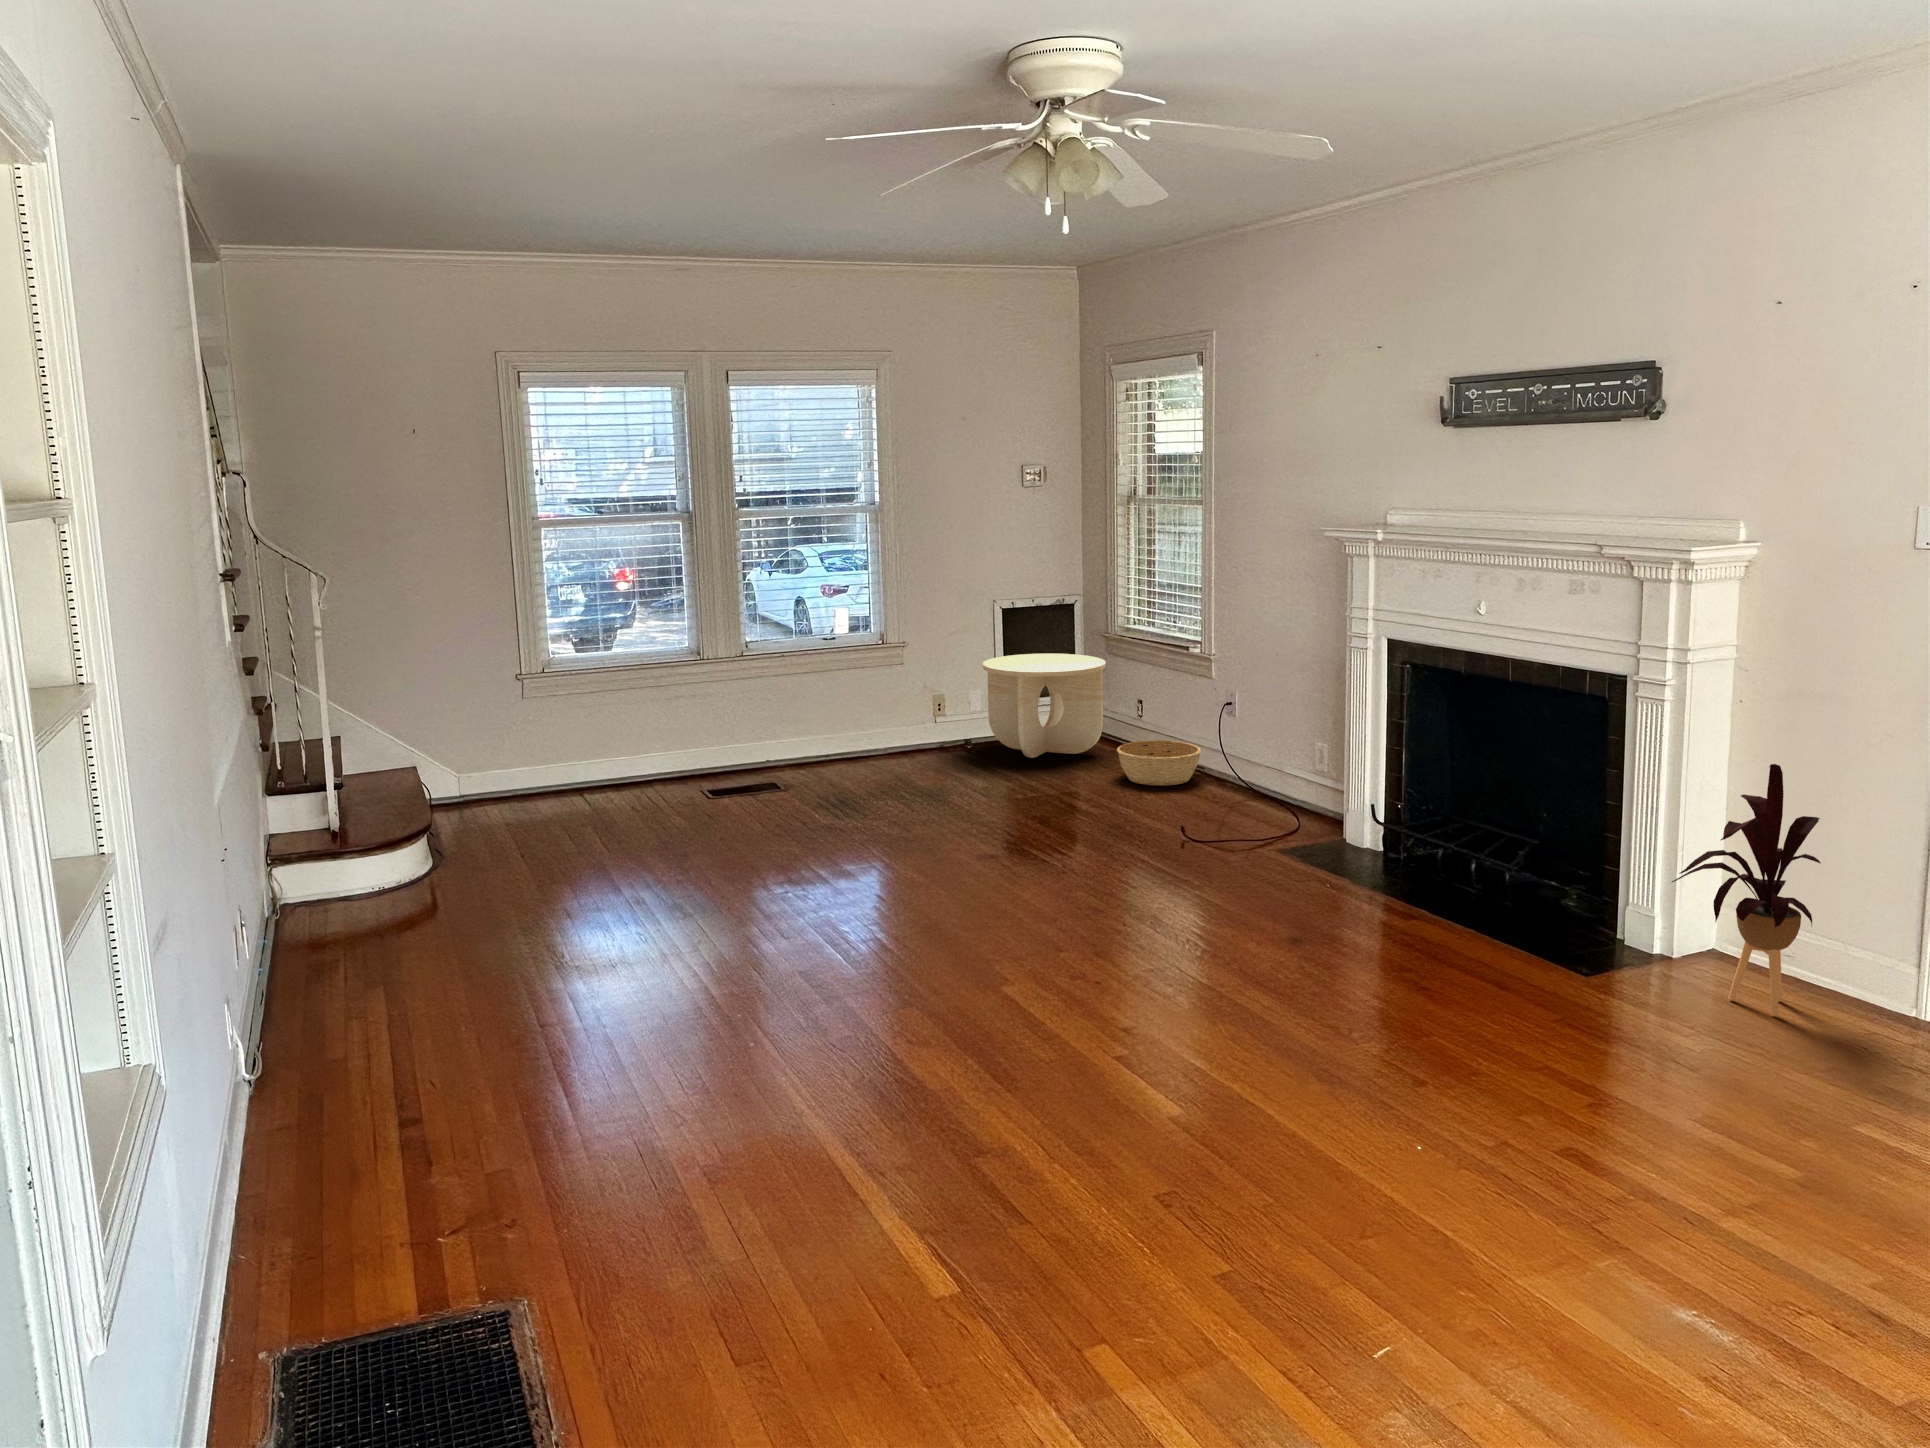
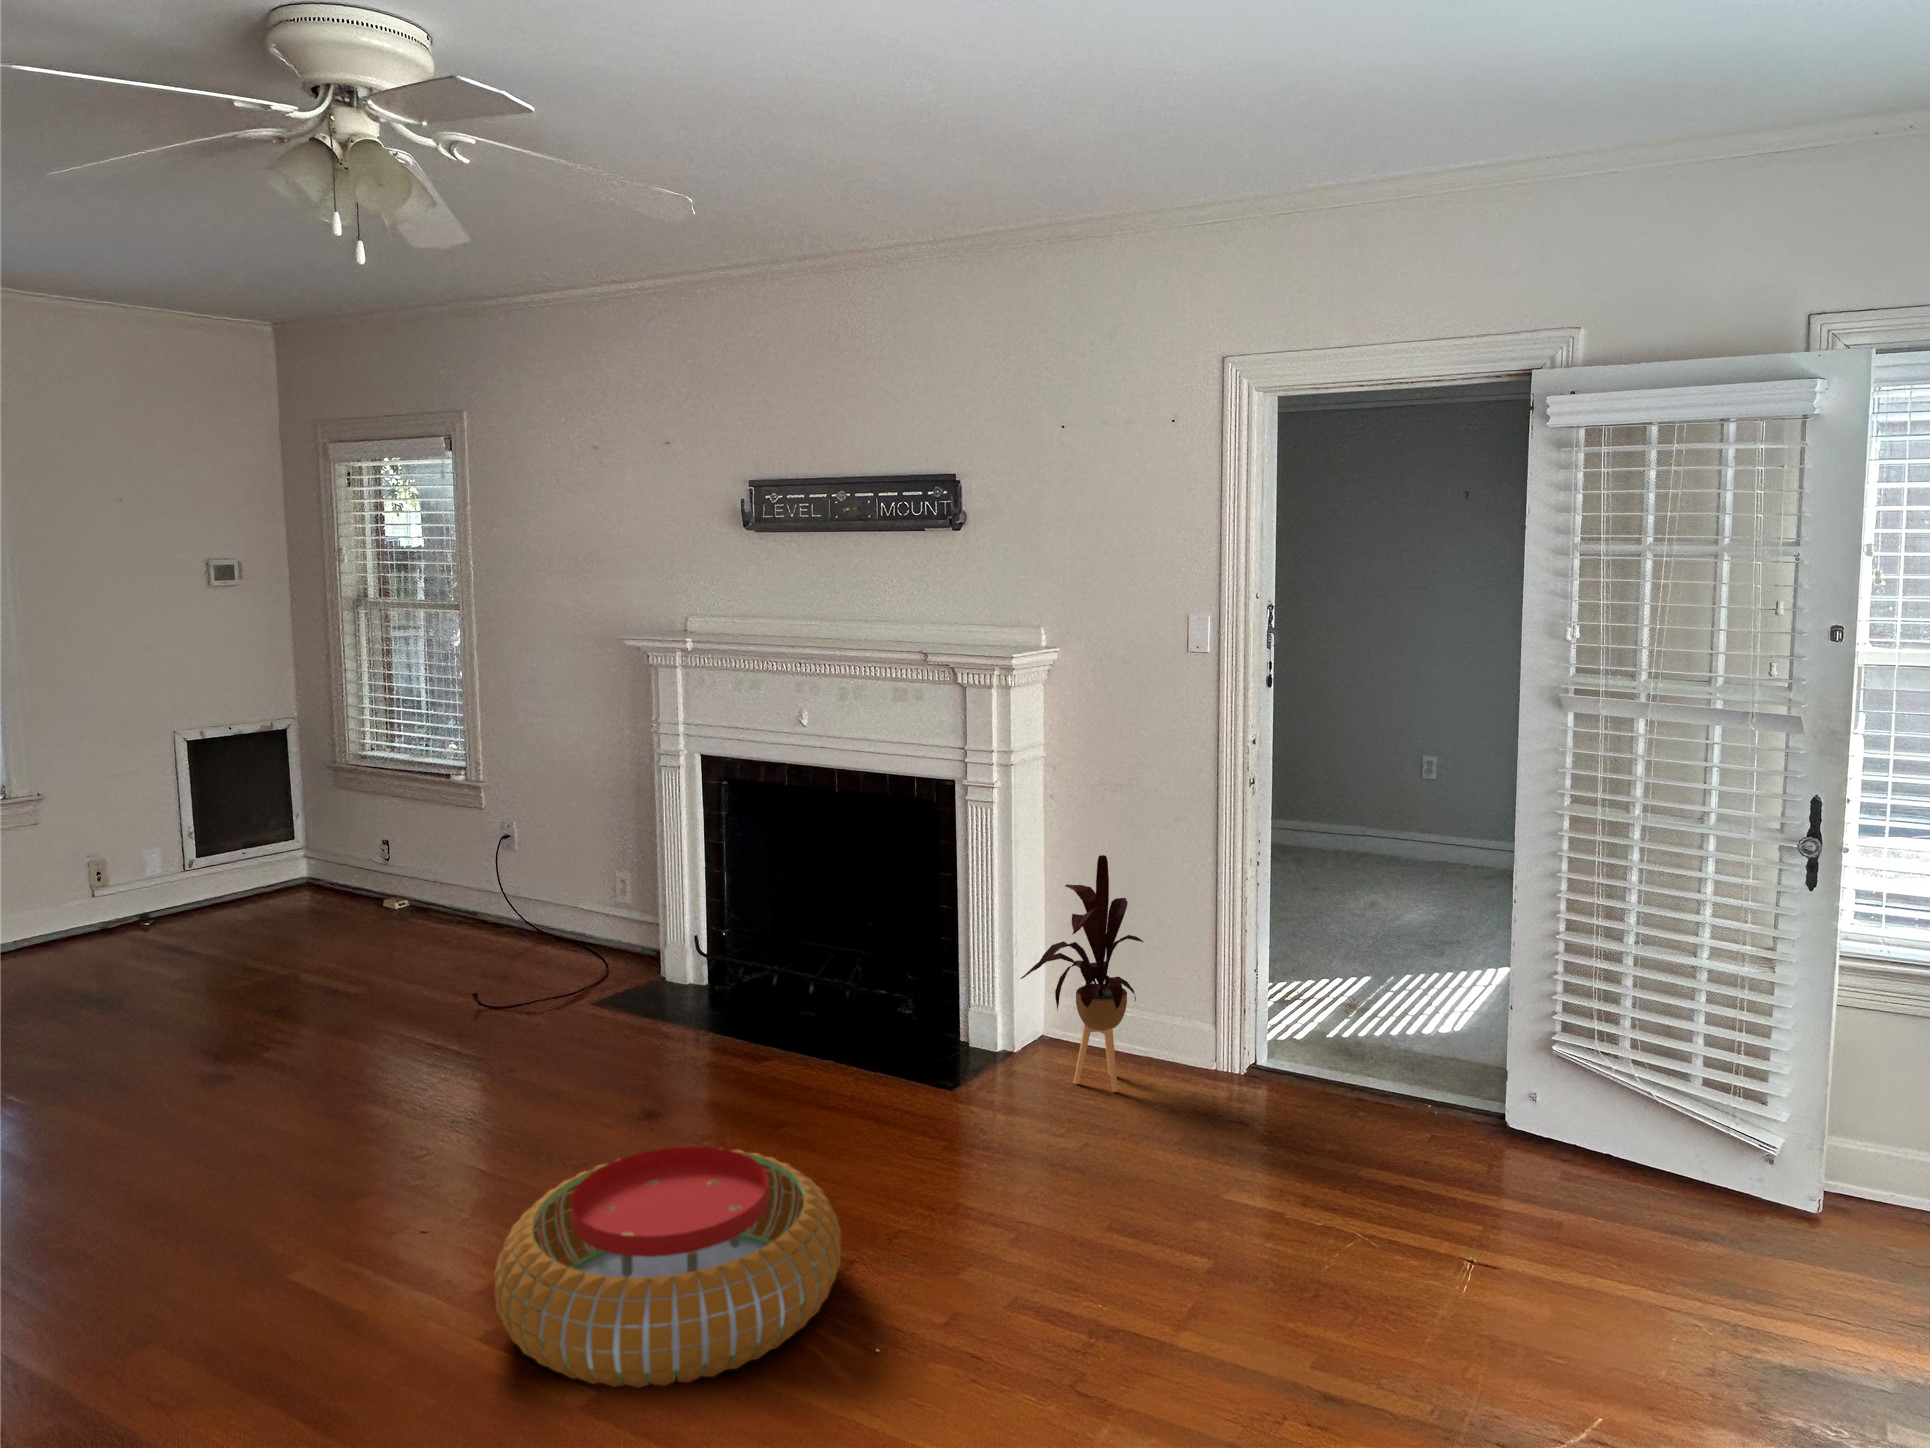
side table: present [983,654,1106,758] -> none [161,792,338,929]
basket: present [1117,740,1201,786] -> none [366,887,475,945]
pouf: none [1121,952,1406,1129] -> present [494,1147,841,1388]

